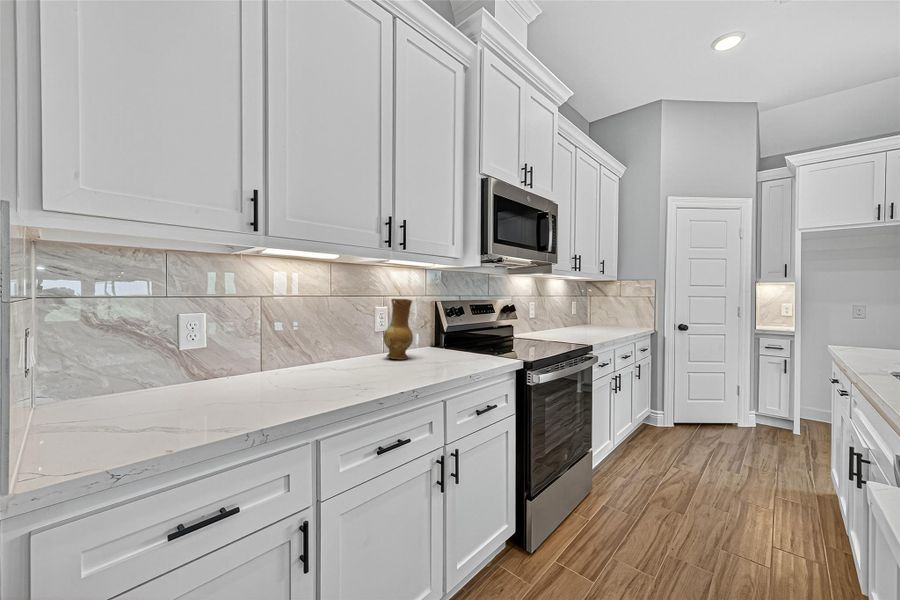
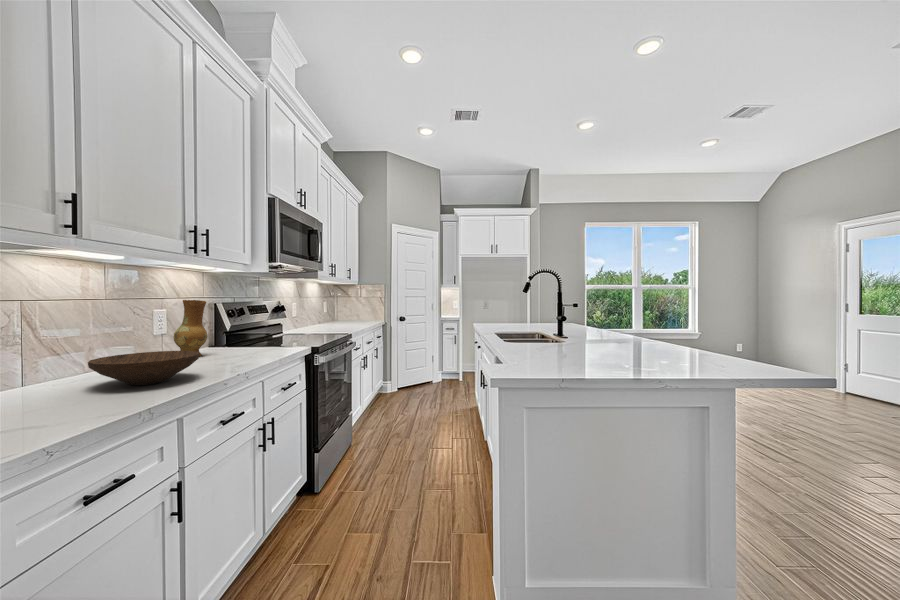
wooden bowl: none [272,354,369,391] -> present [88,351,199,385]

